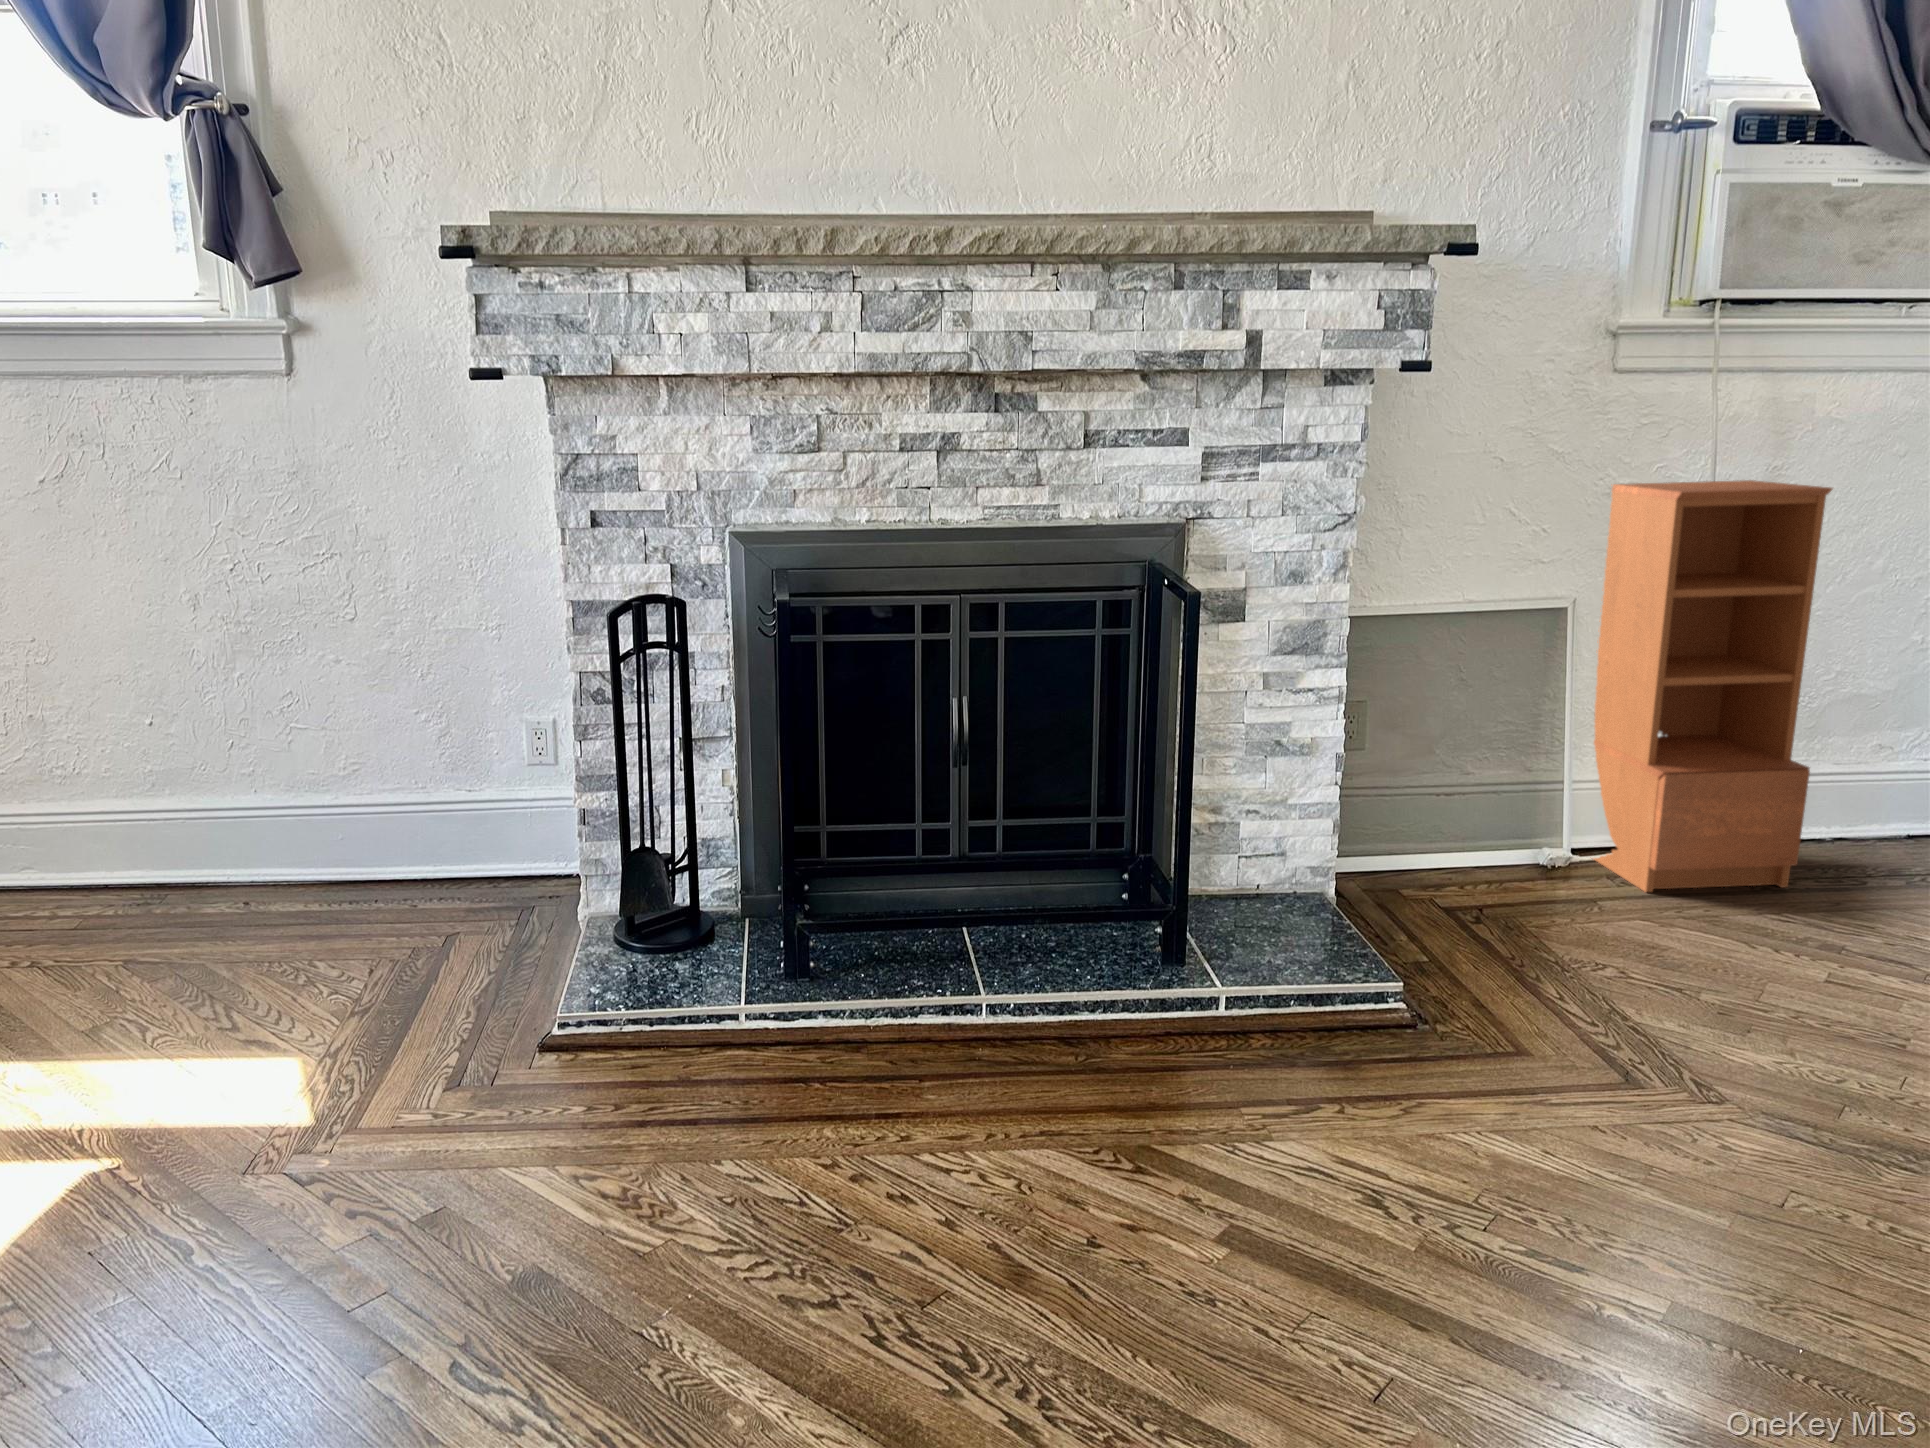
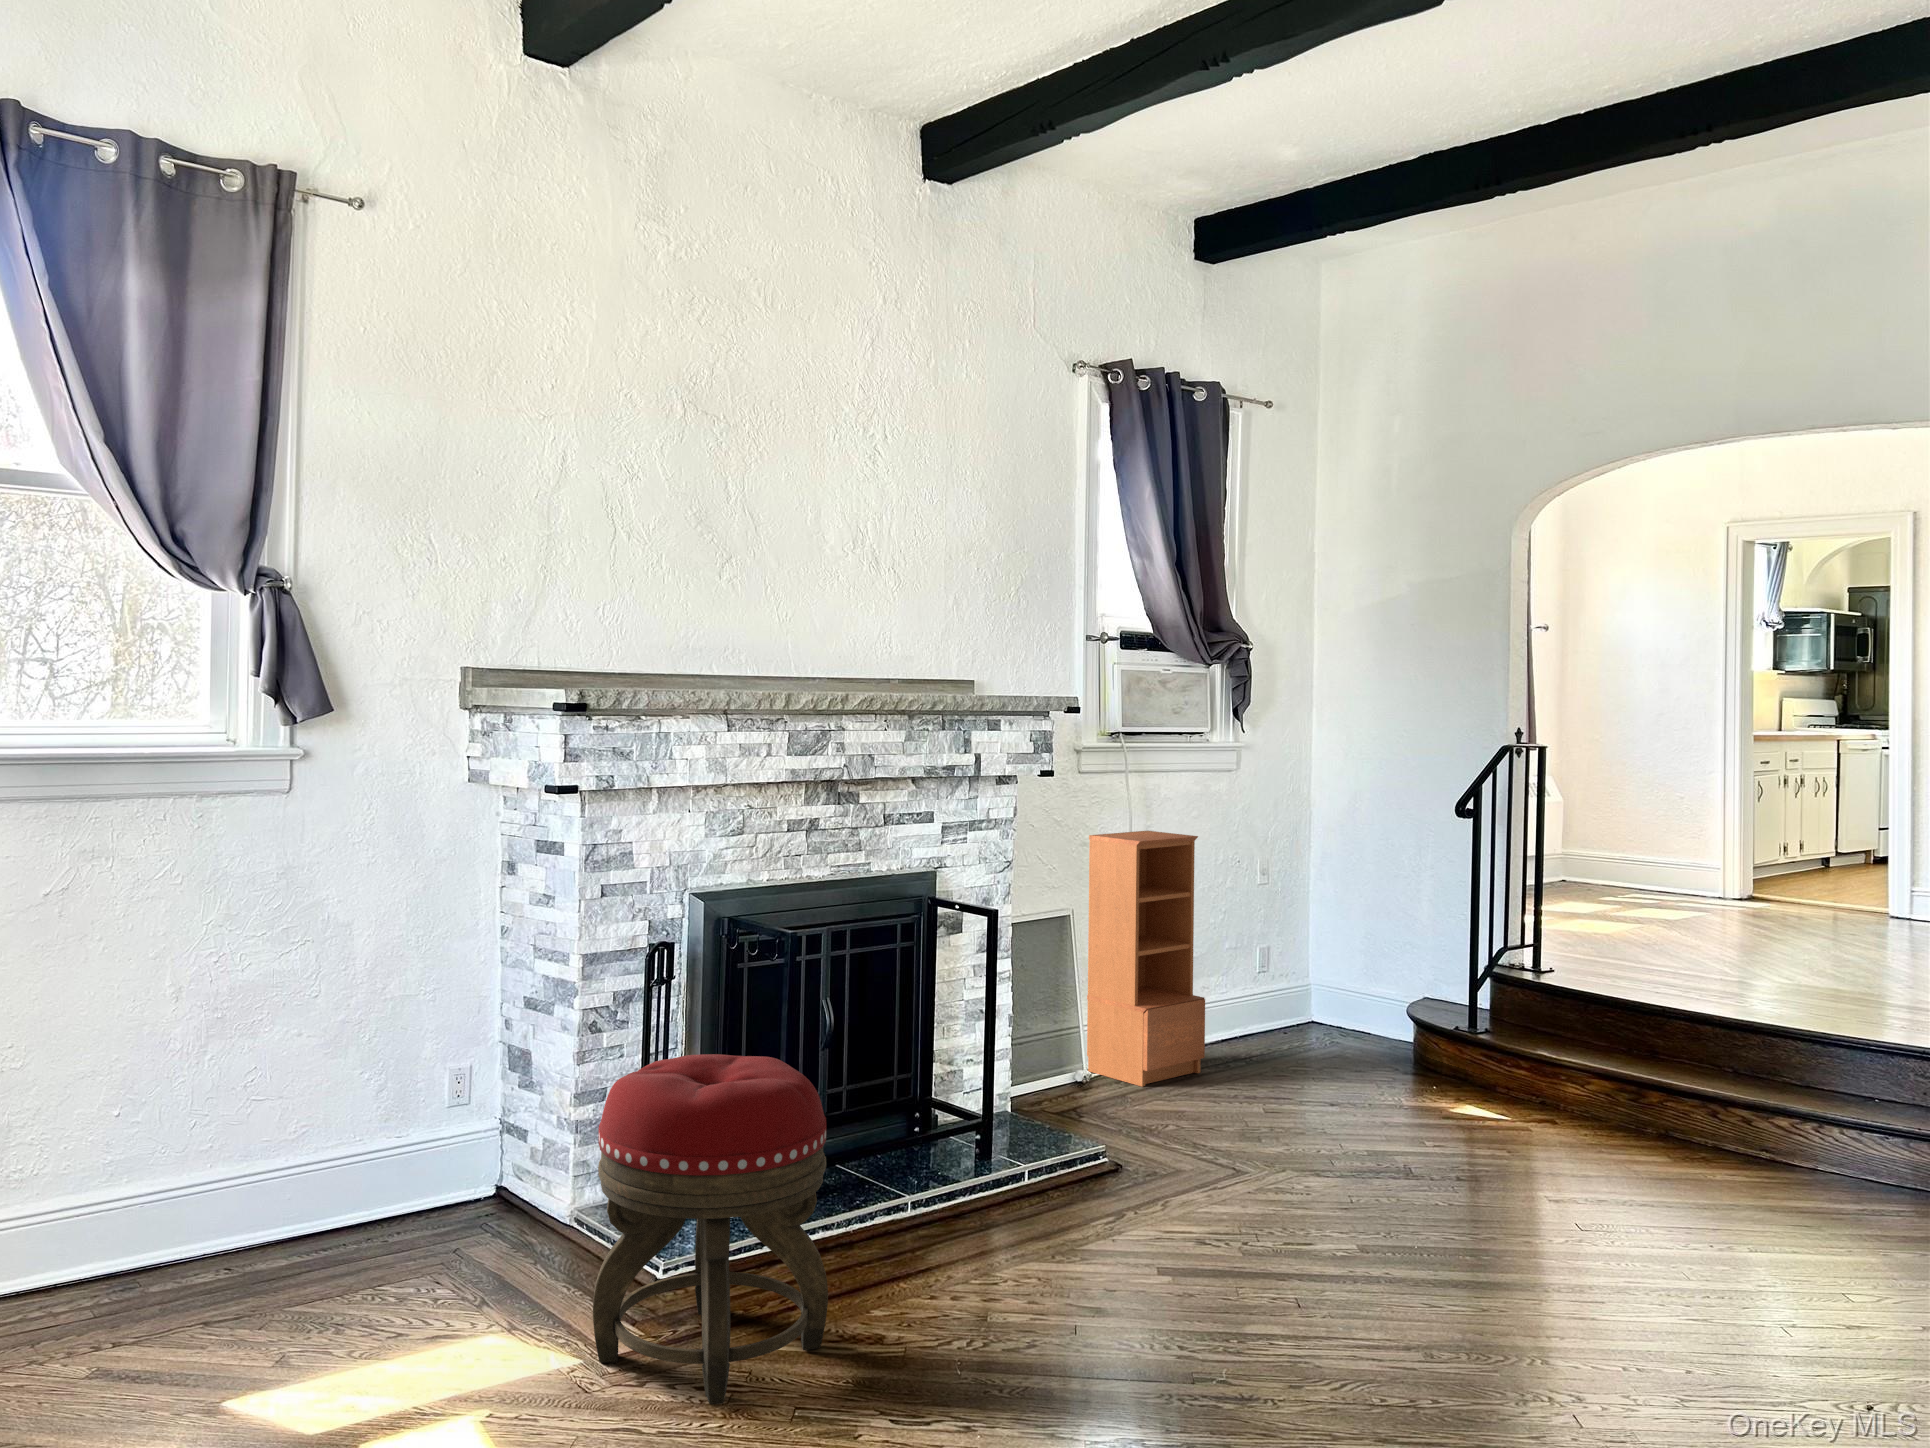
footstool: none [188,758,572,1279] -> present [593,1054,828,1404]

